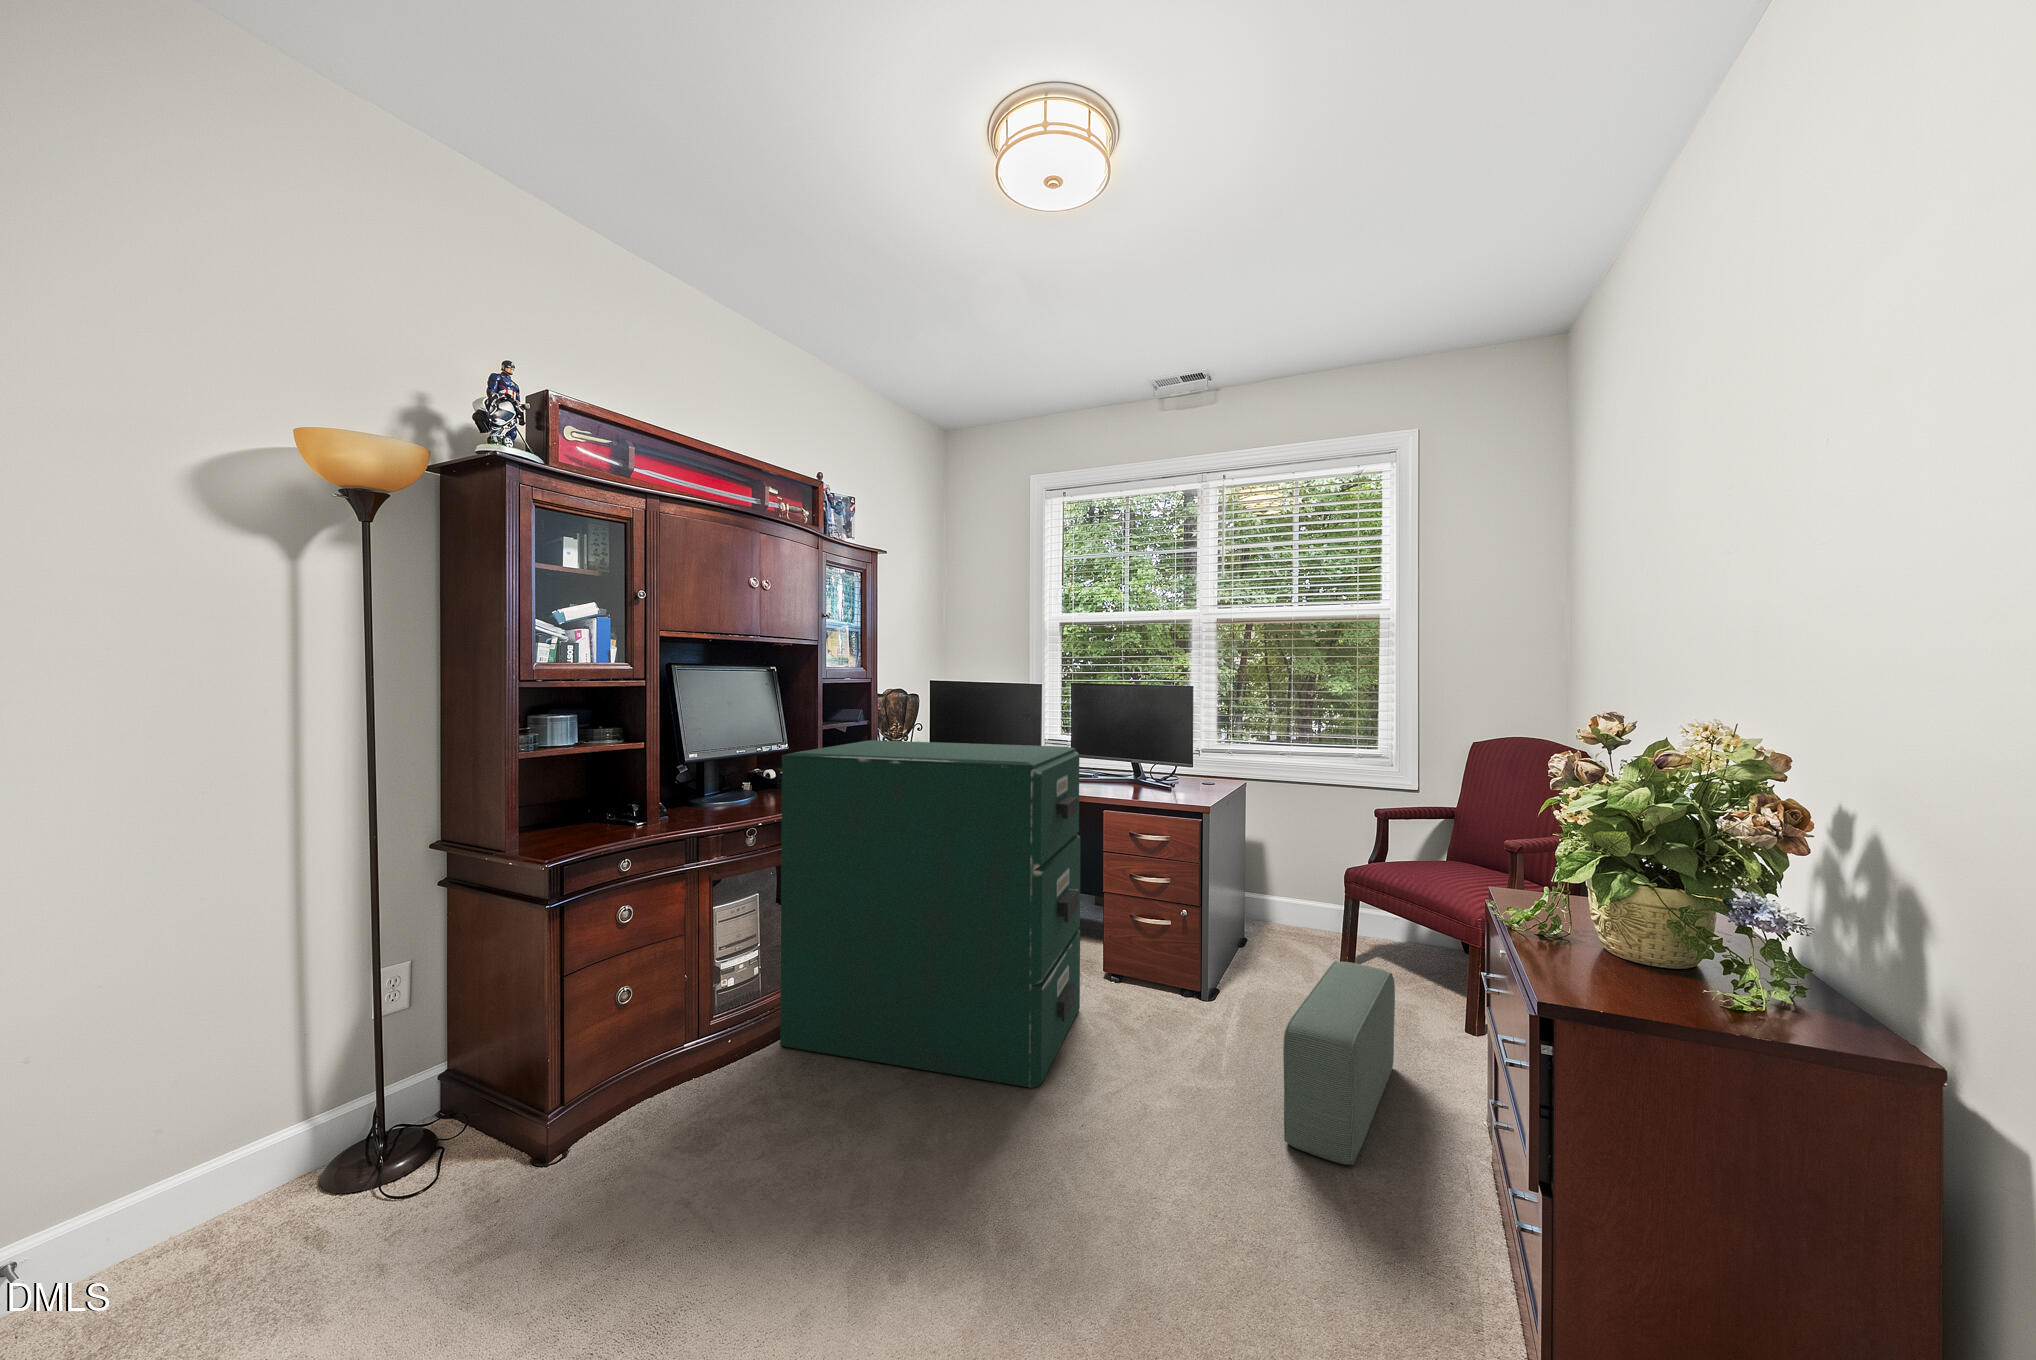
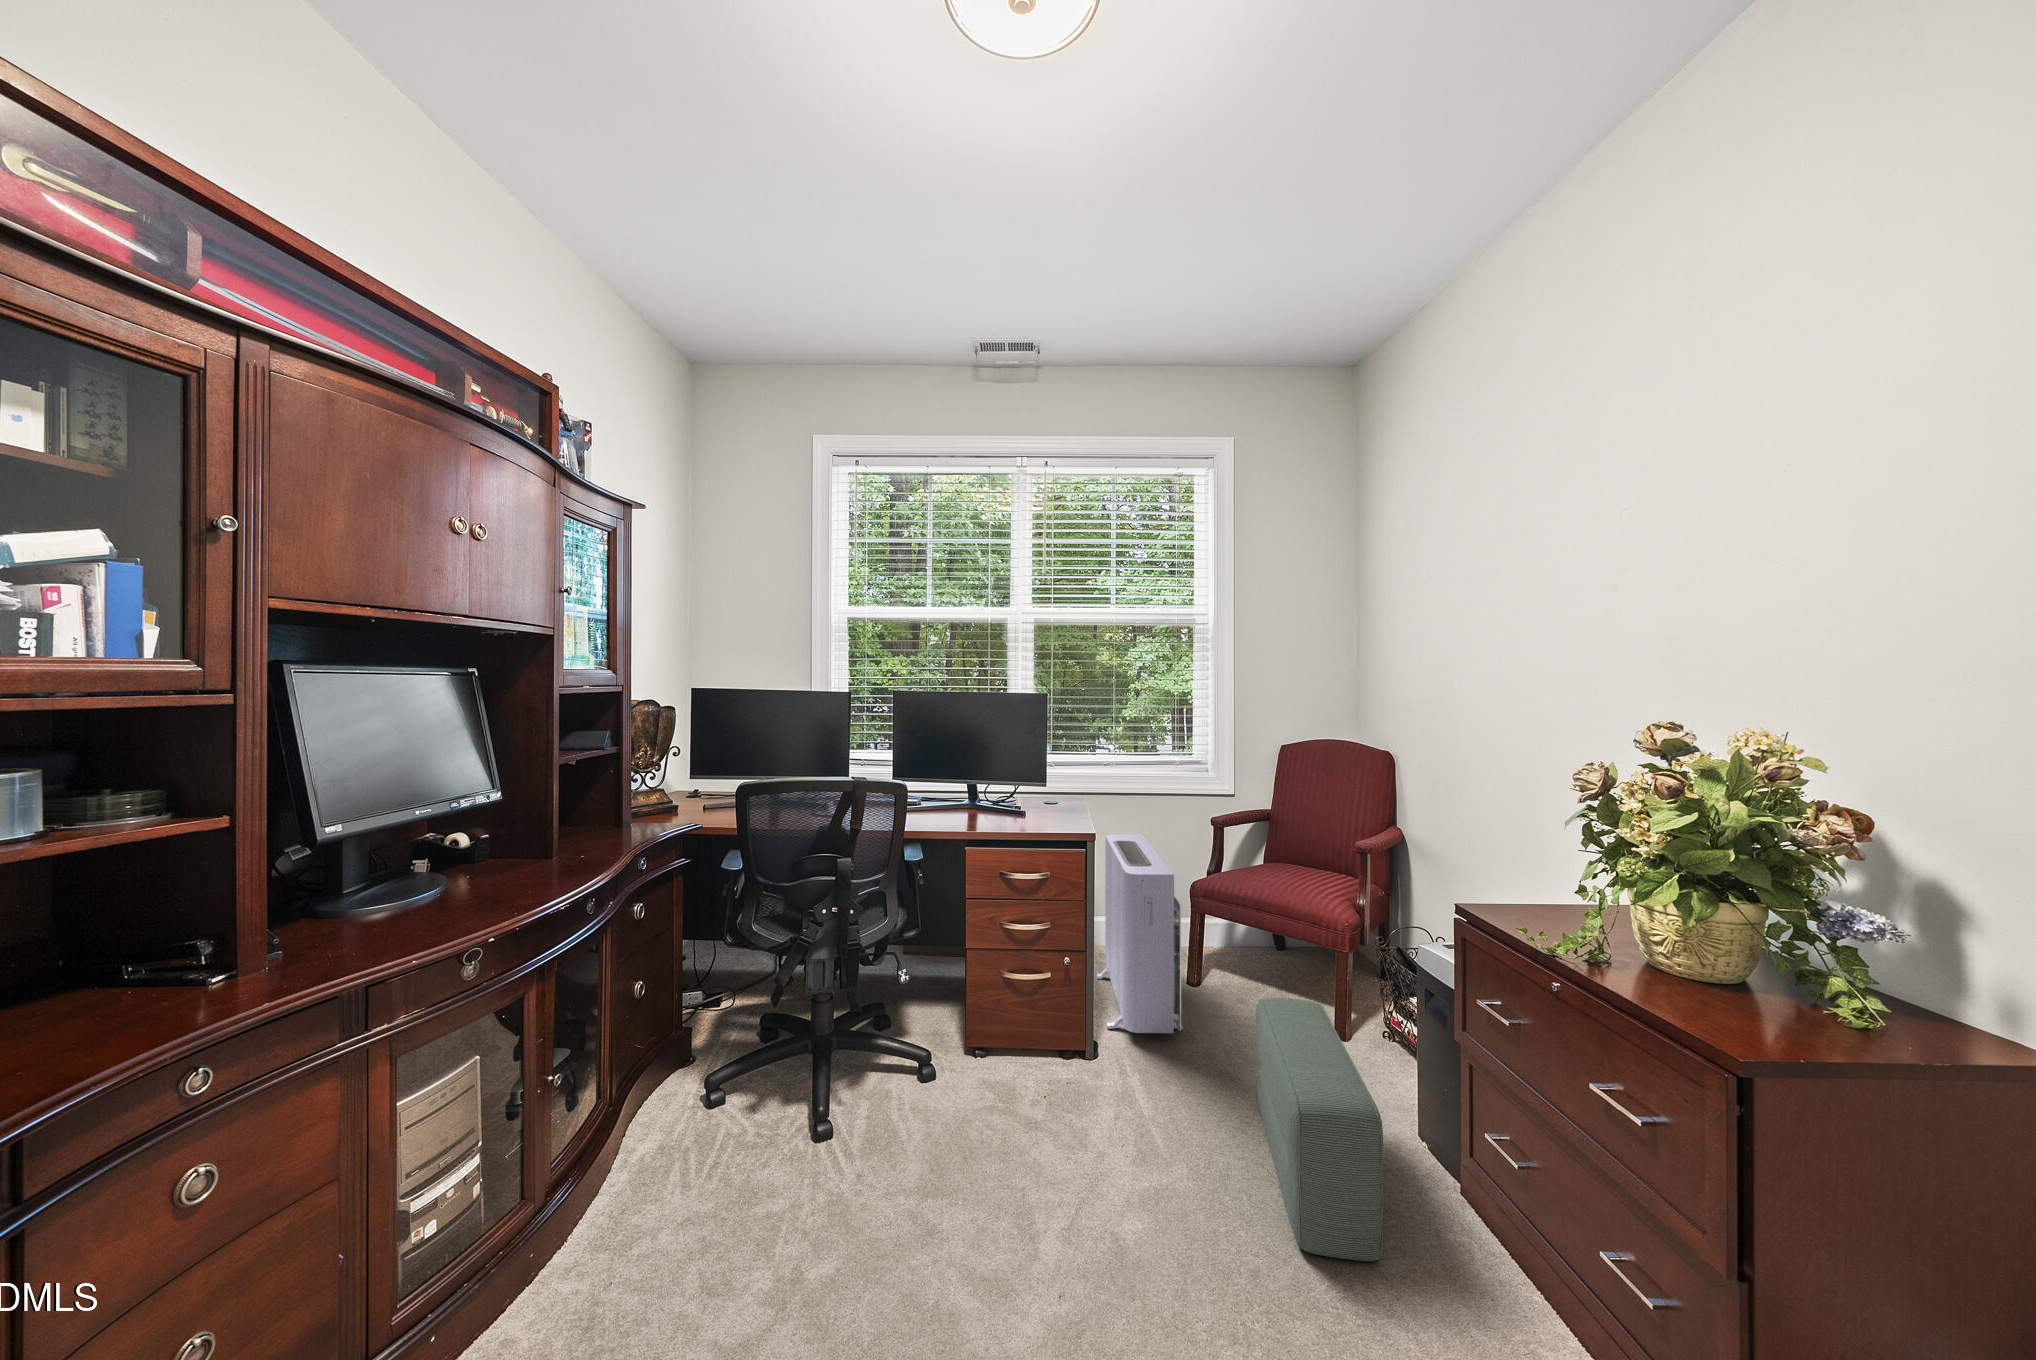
filing cabinet: present [780,740,1080,1088] -> none [526,773,985,1307]
air purifier: none [1235,818,1315,994] -> present [1097,834,1183,1033]

